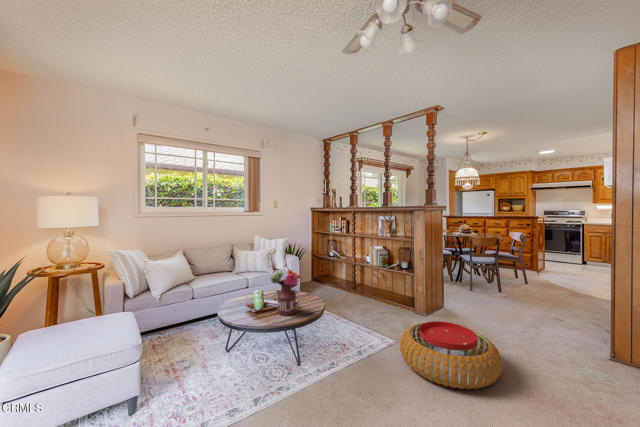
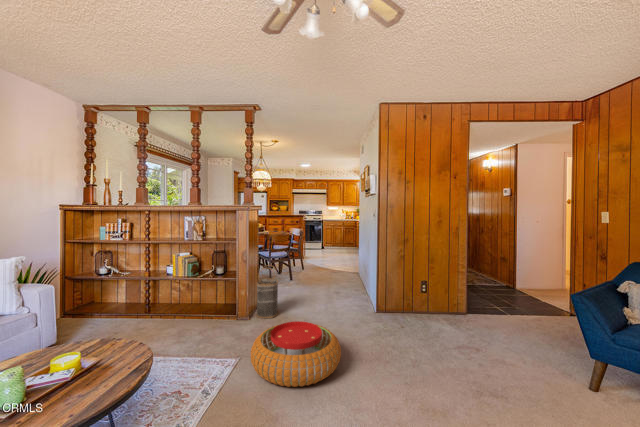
basket: none [437,265,462,320] -> present [256,265,278,318]
flower arrangement: present [271,269,301,315] -> none [54,310,120,394]

